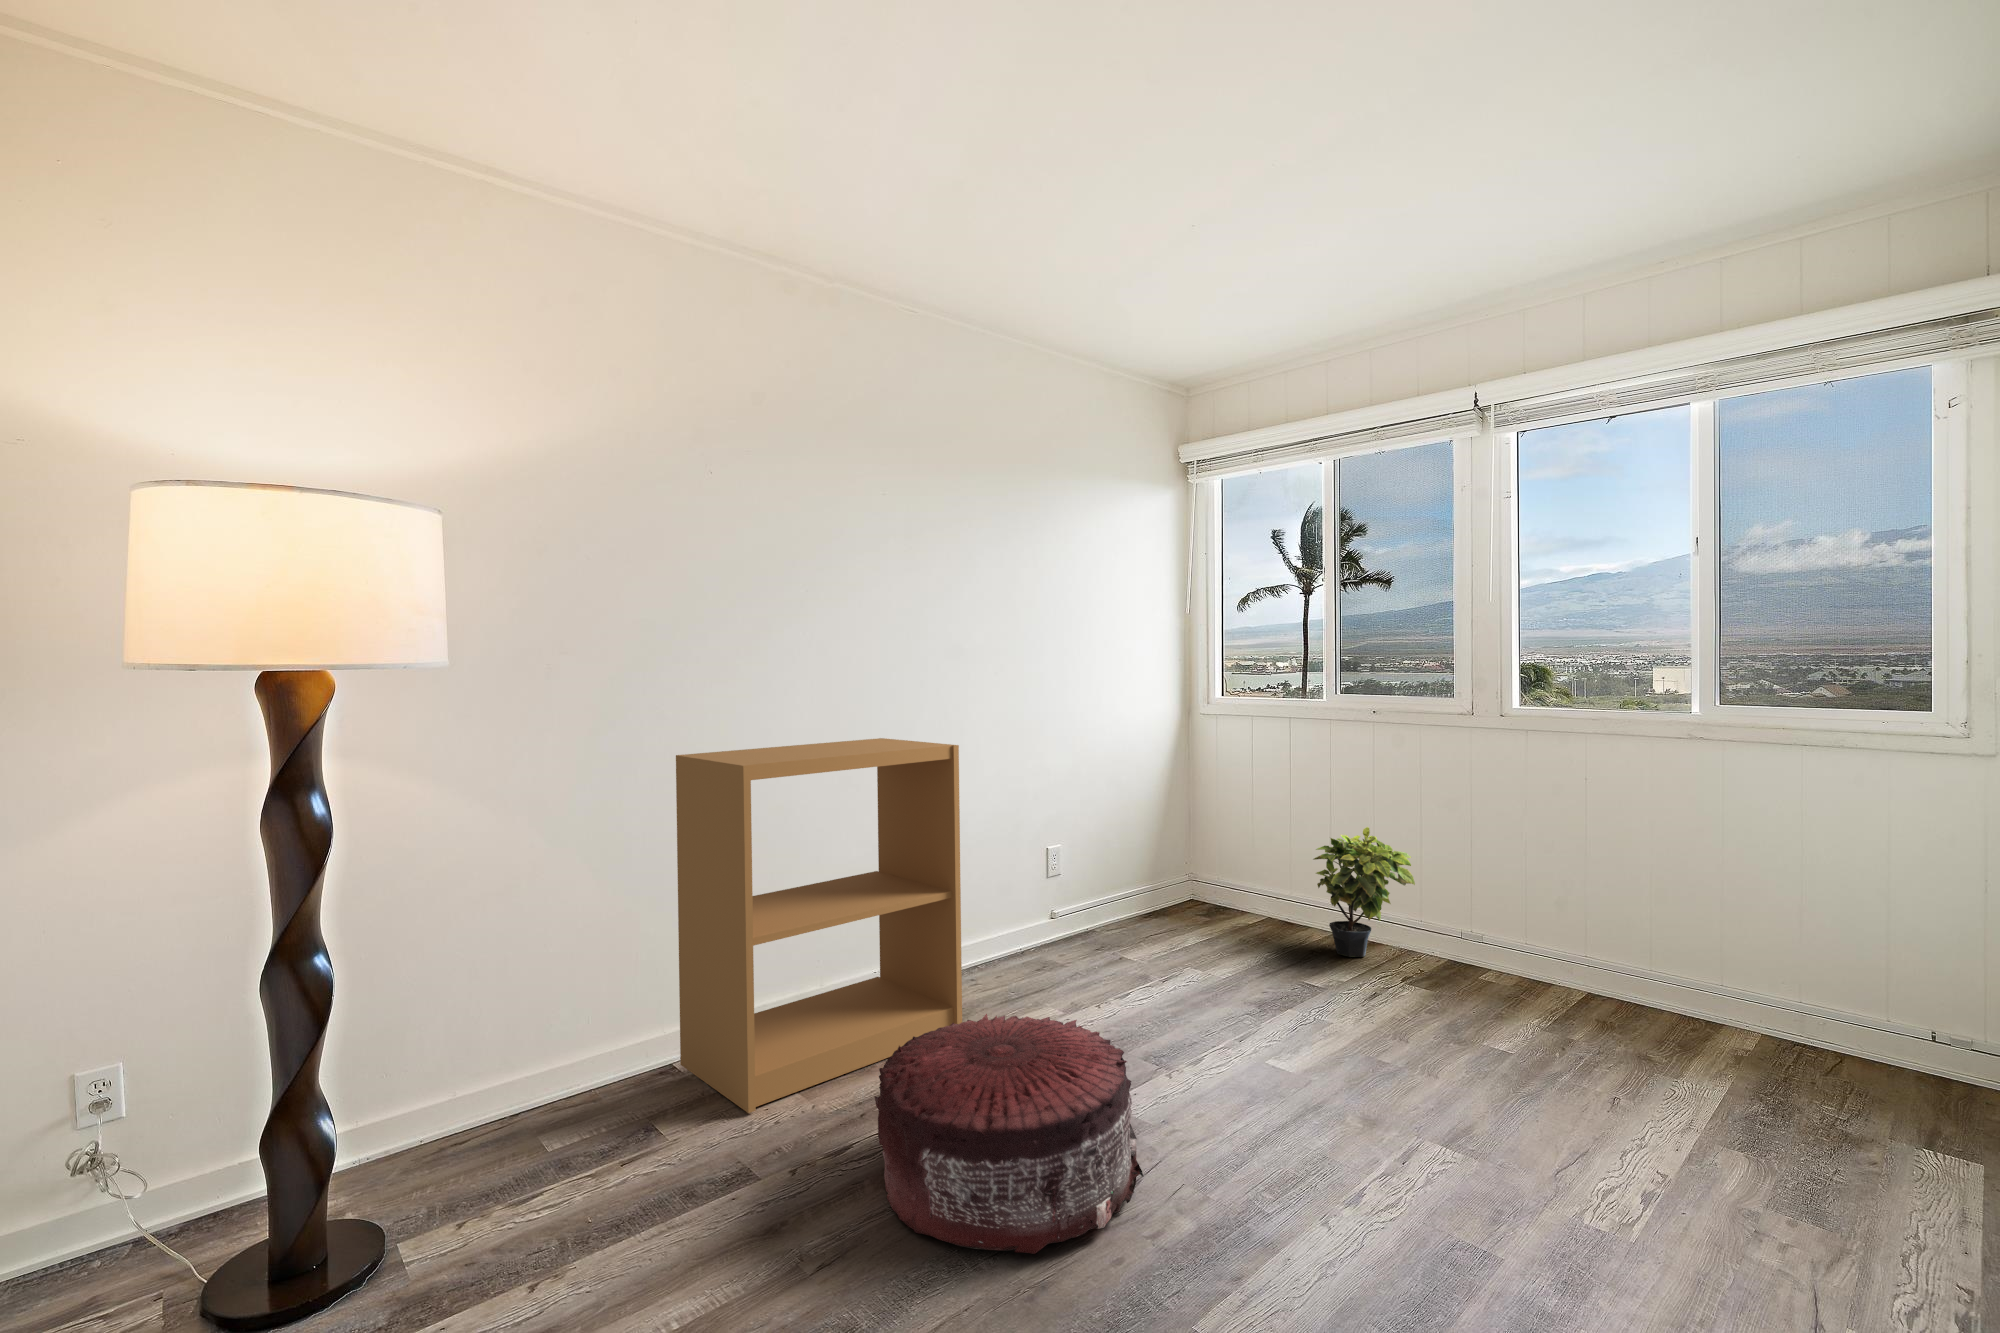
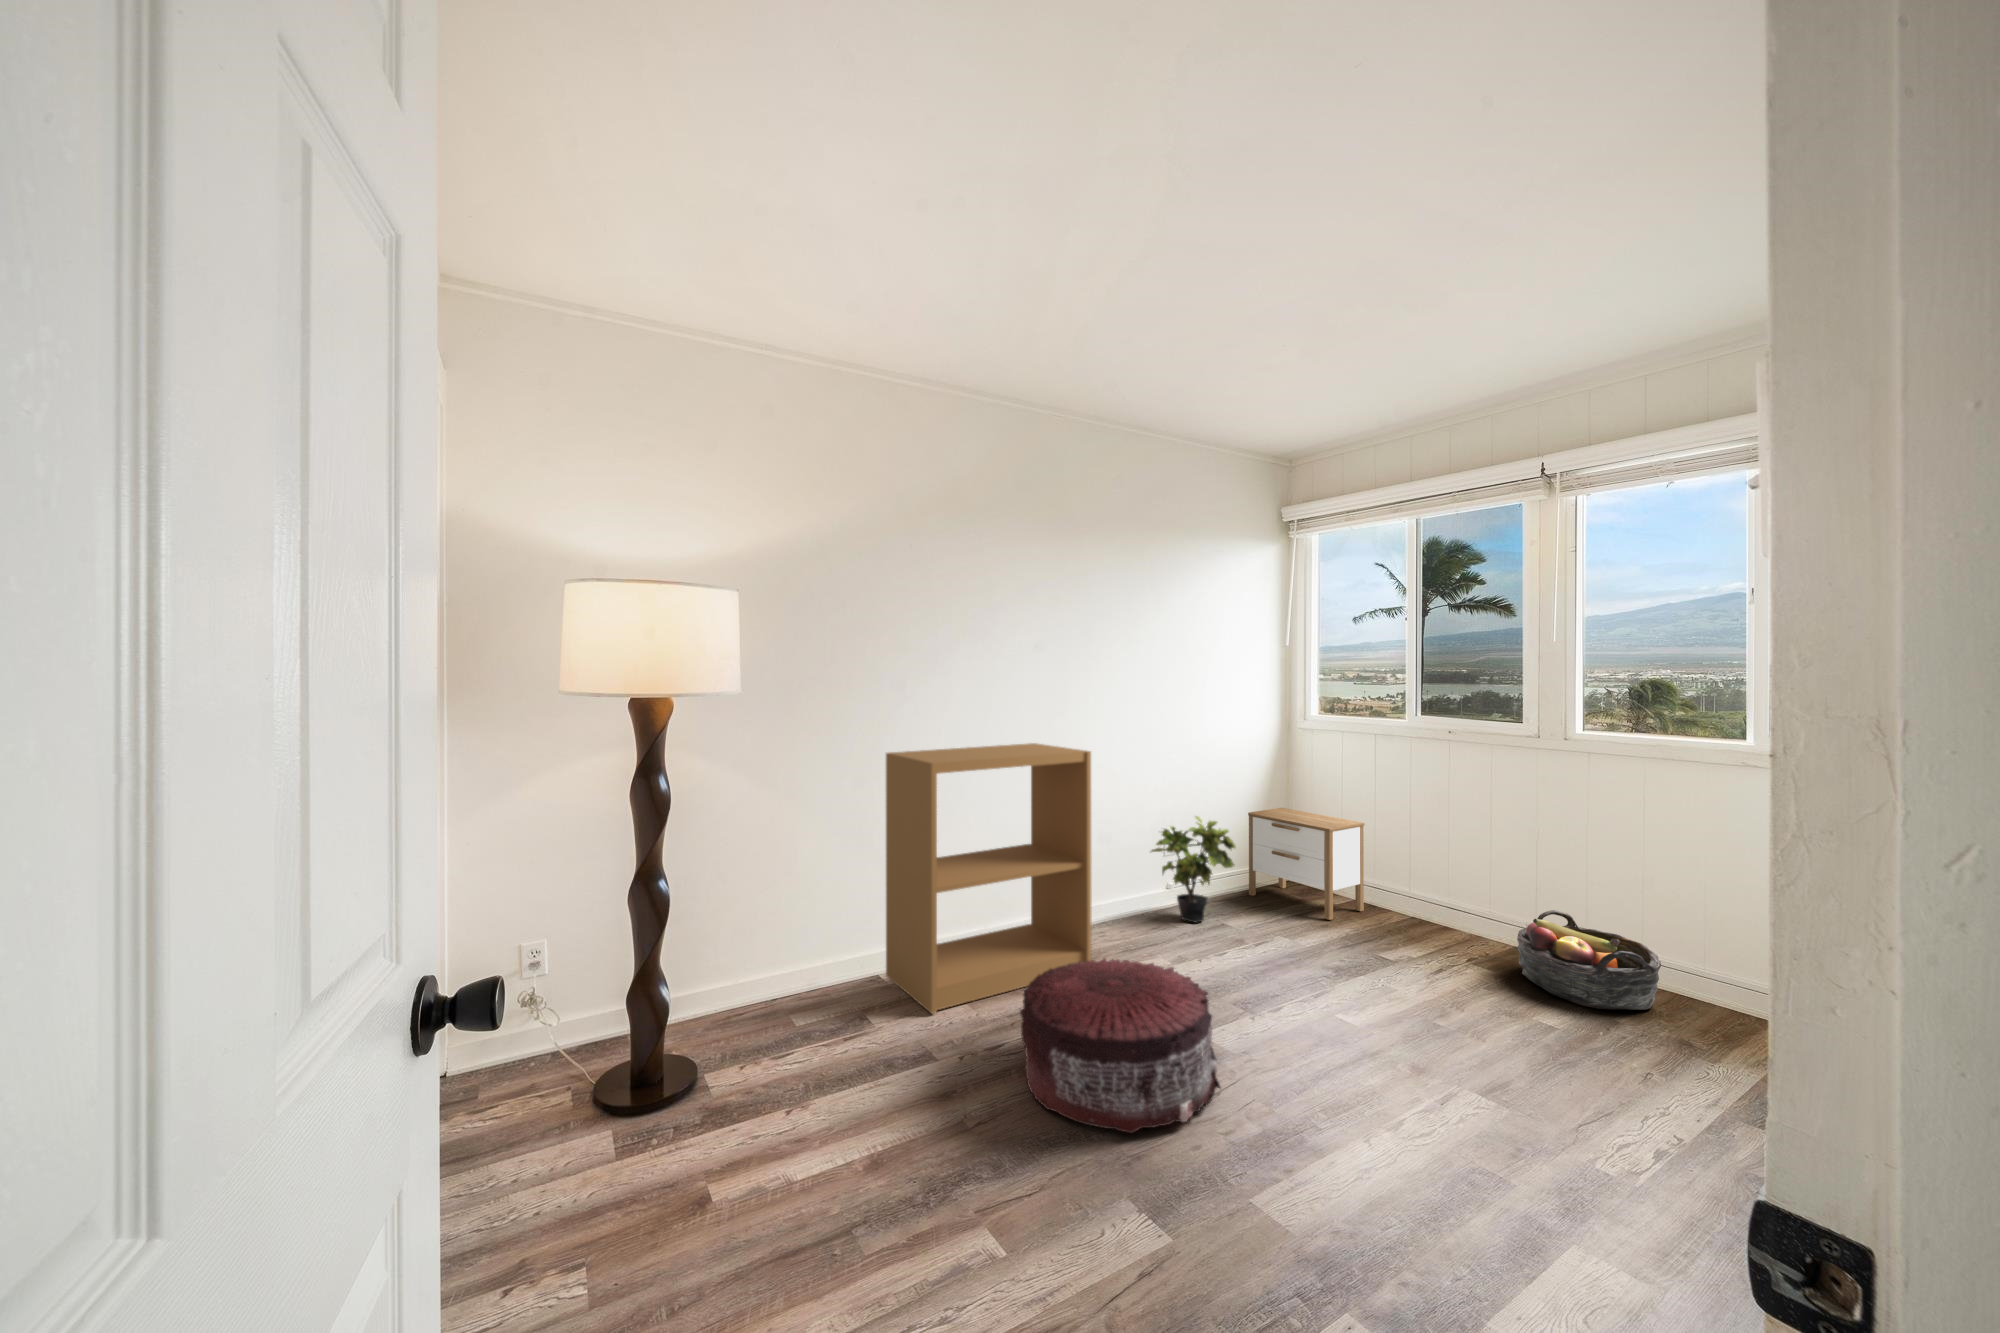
nightstand: none [1145,811,1280,944] -> present [1248,808,1364,920]
potted plant: present [1313,827,1415,957] -> present [1151,816,1236,923]
basket: none [1457,915,1610,1025] -> present [1517,910,1661,1010]

